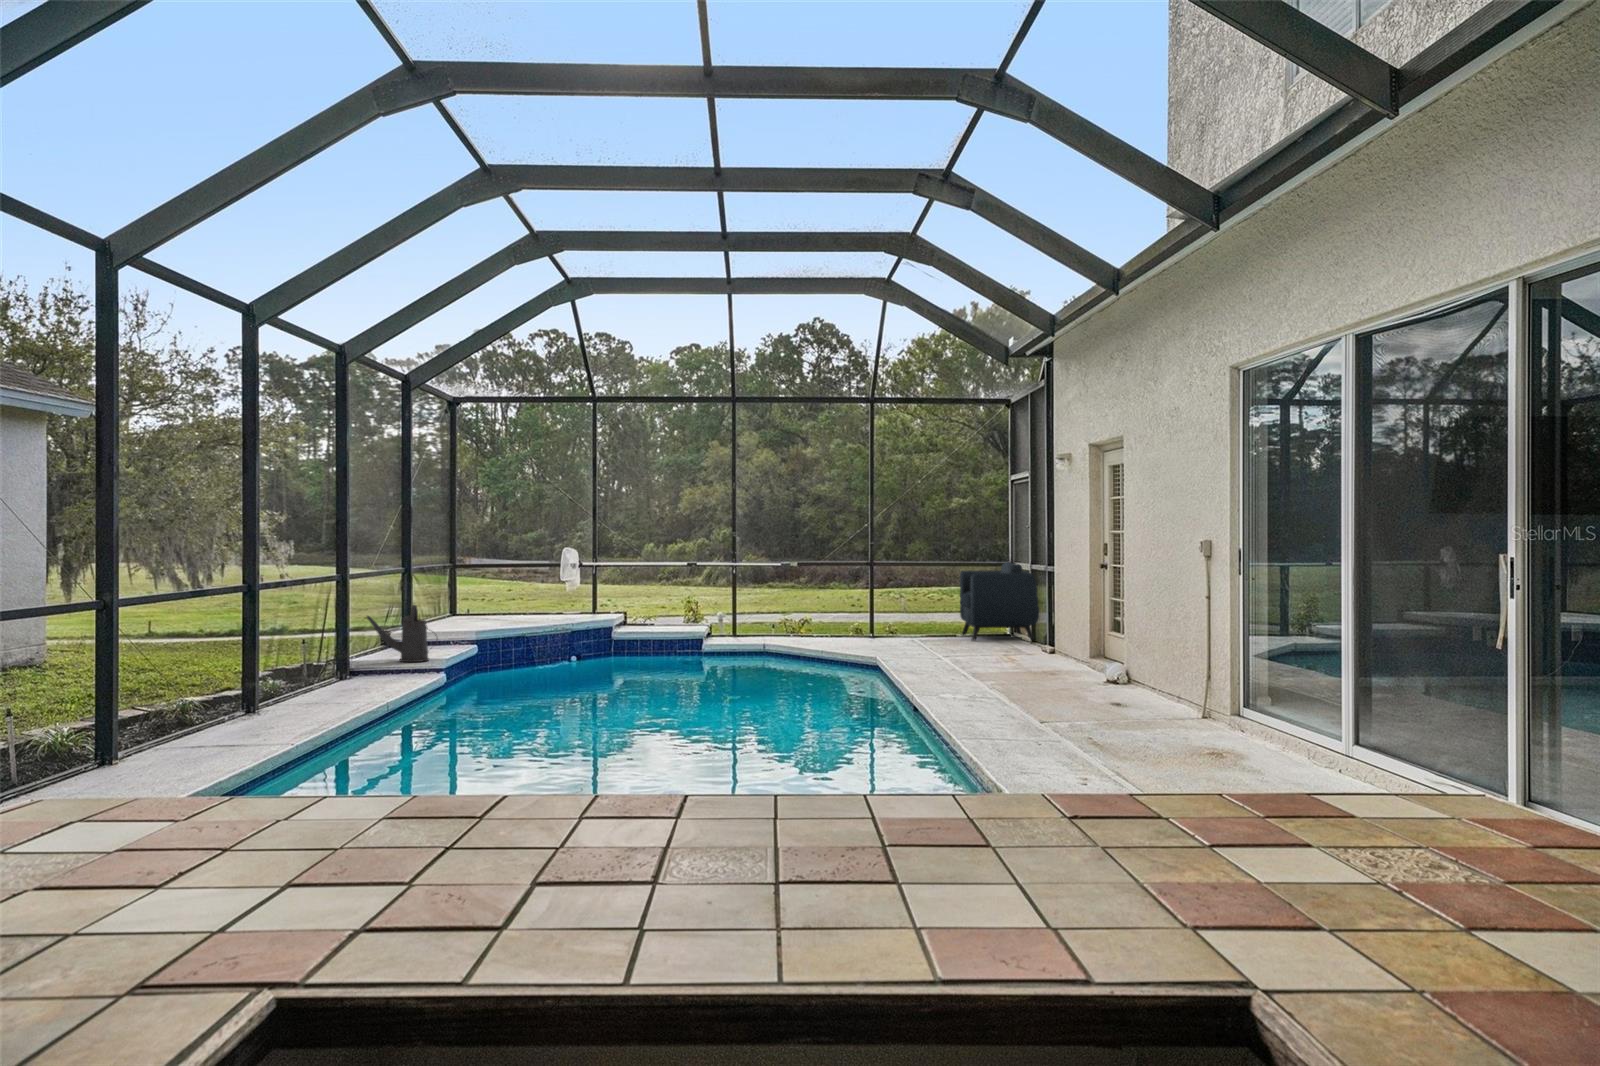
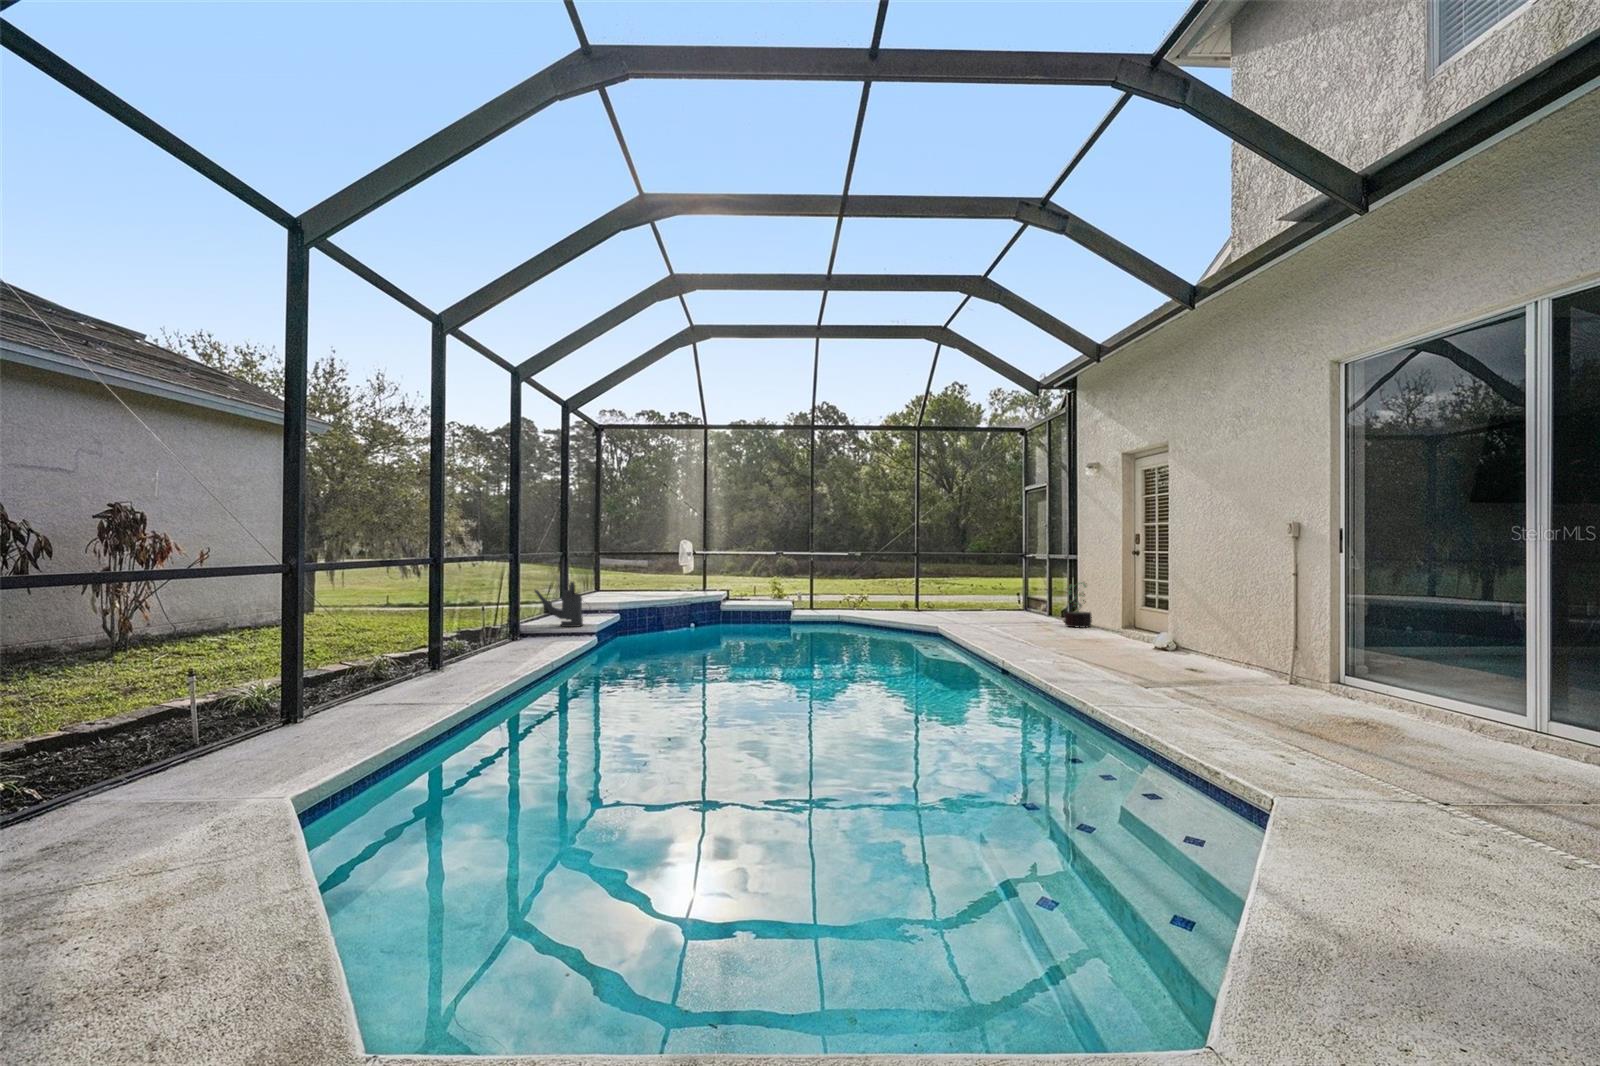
armchair: present [960,562,1039,641] -> none [985,554,1052,614]
decorative plant: none [1034,599,1069,658] -> present [1064,583,1092,628]

